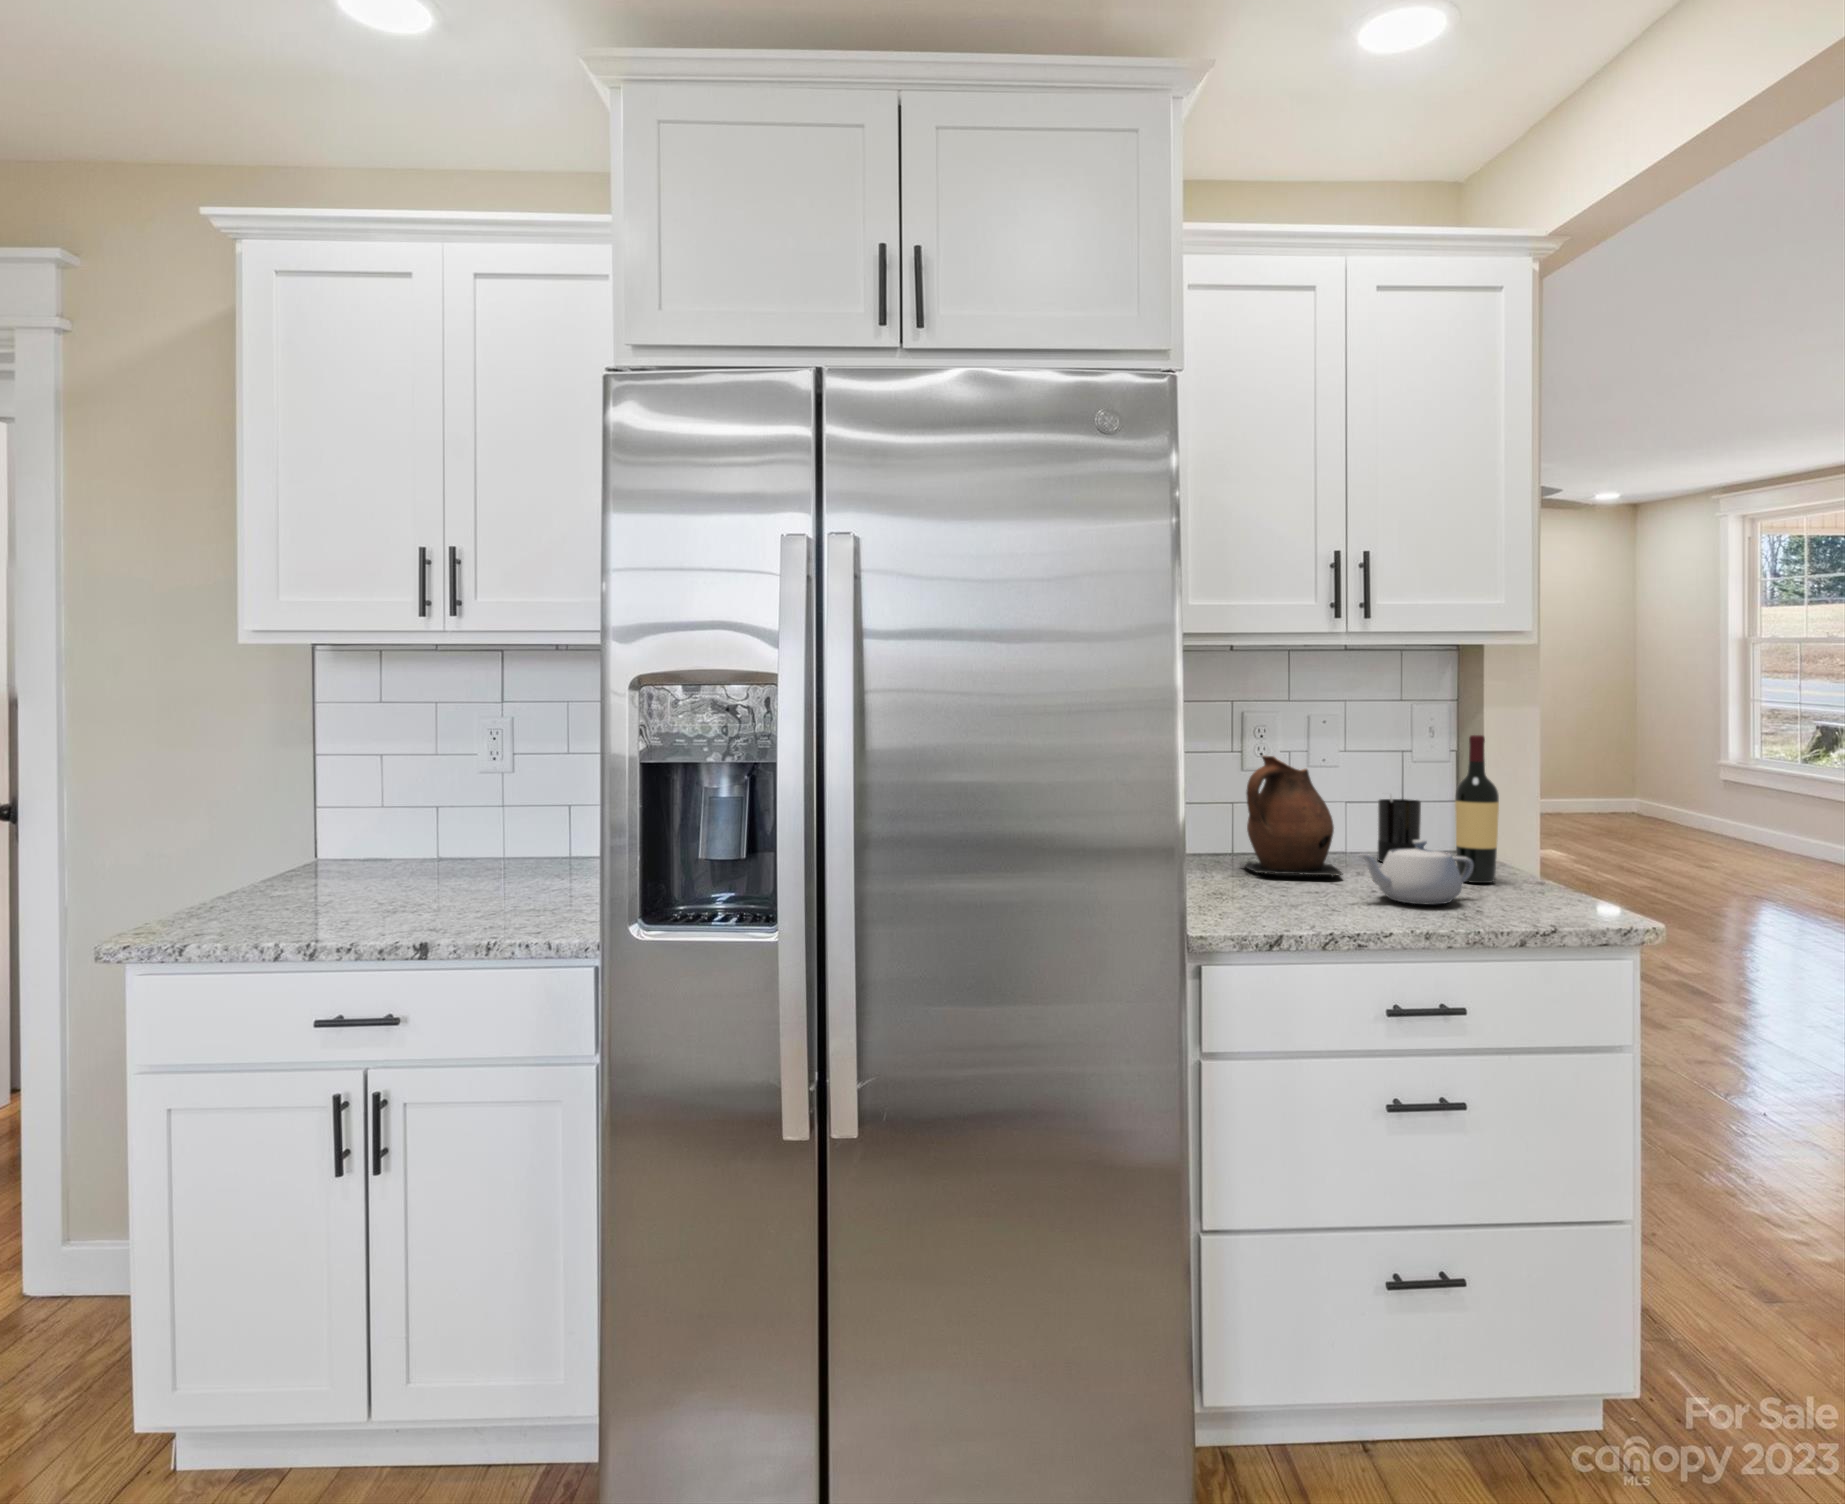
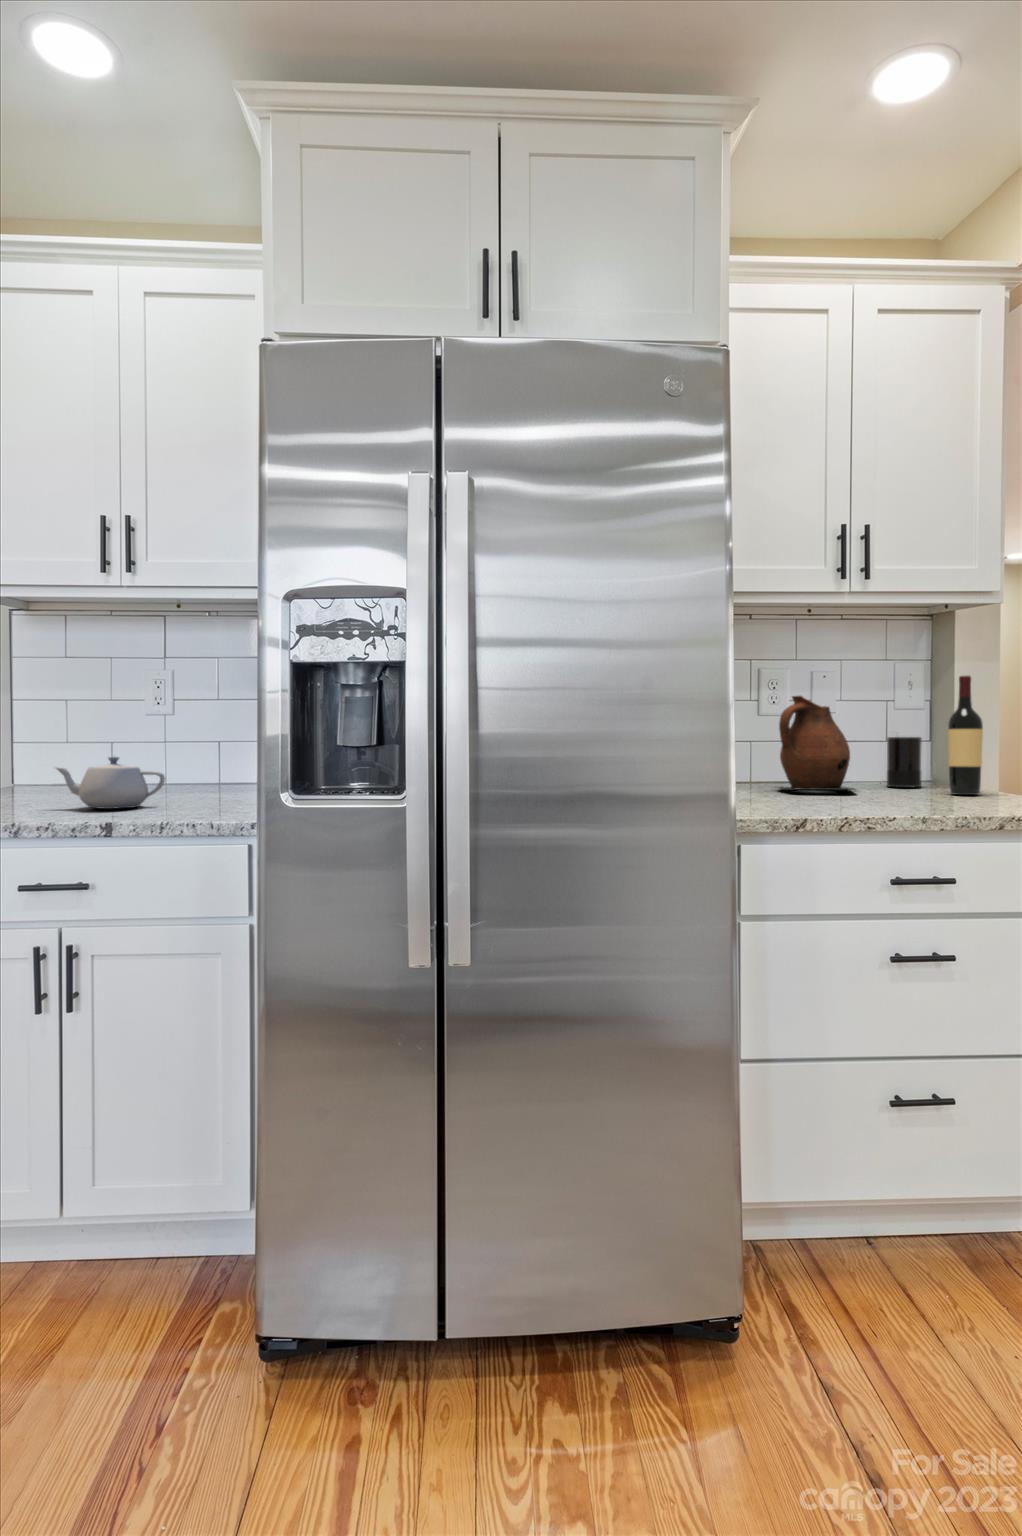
teapot: present [1360,840,1473,905] -> present [56,756,165,809]

